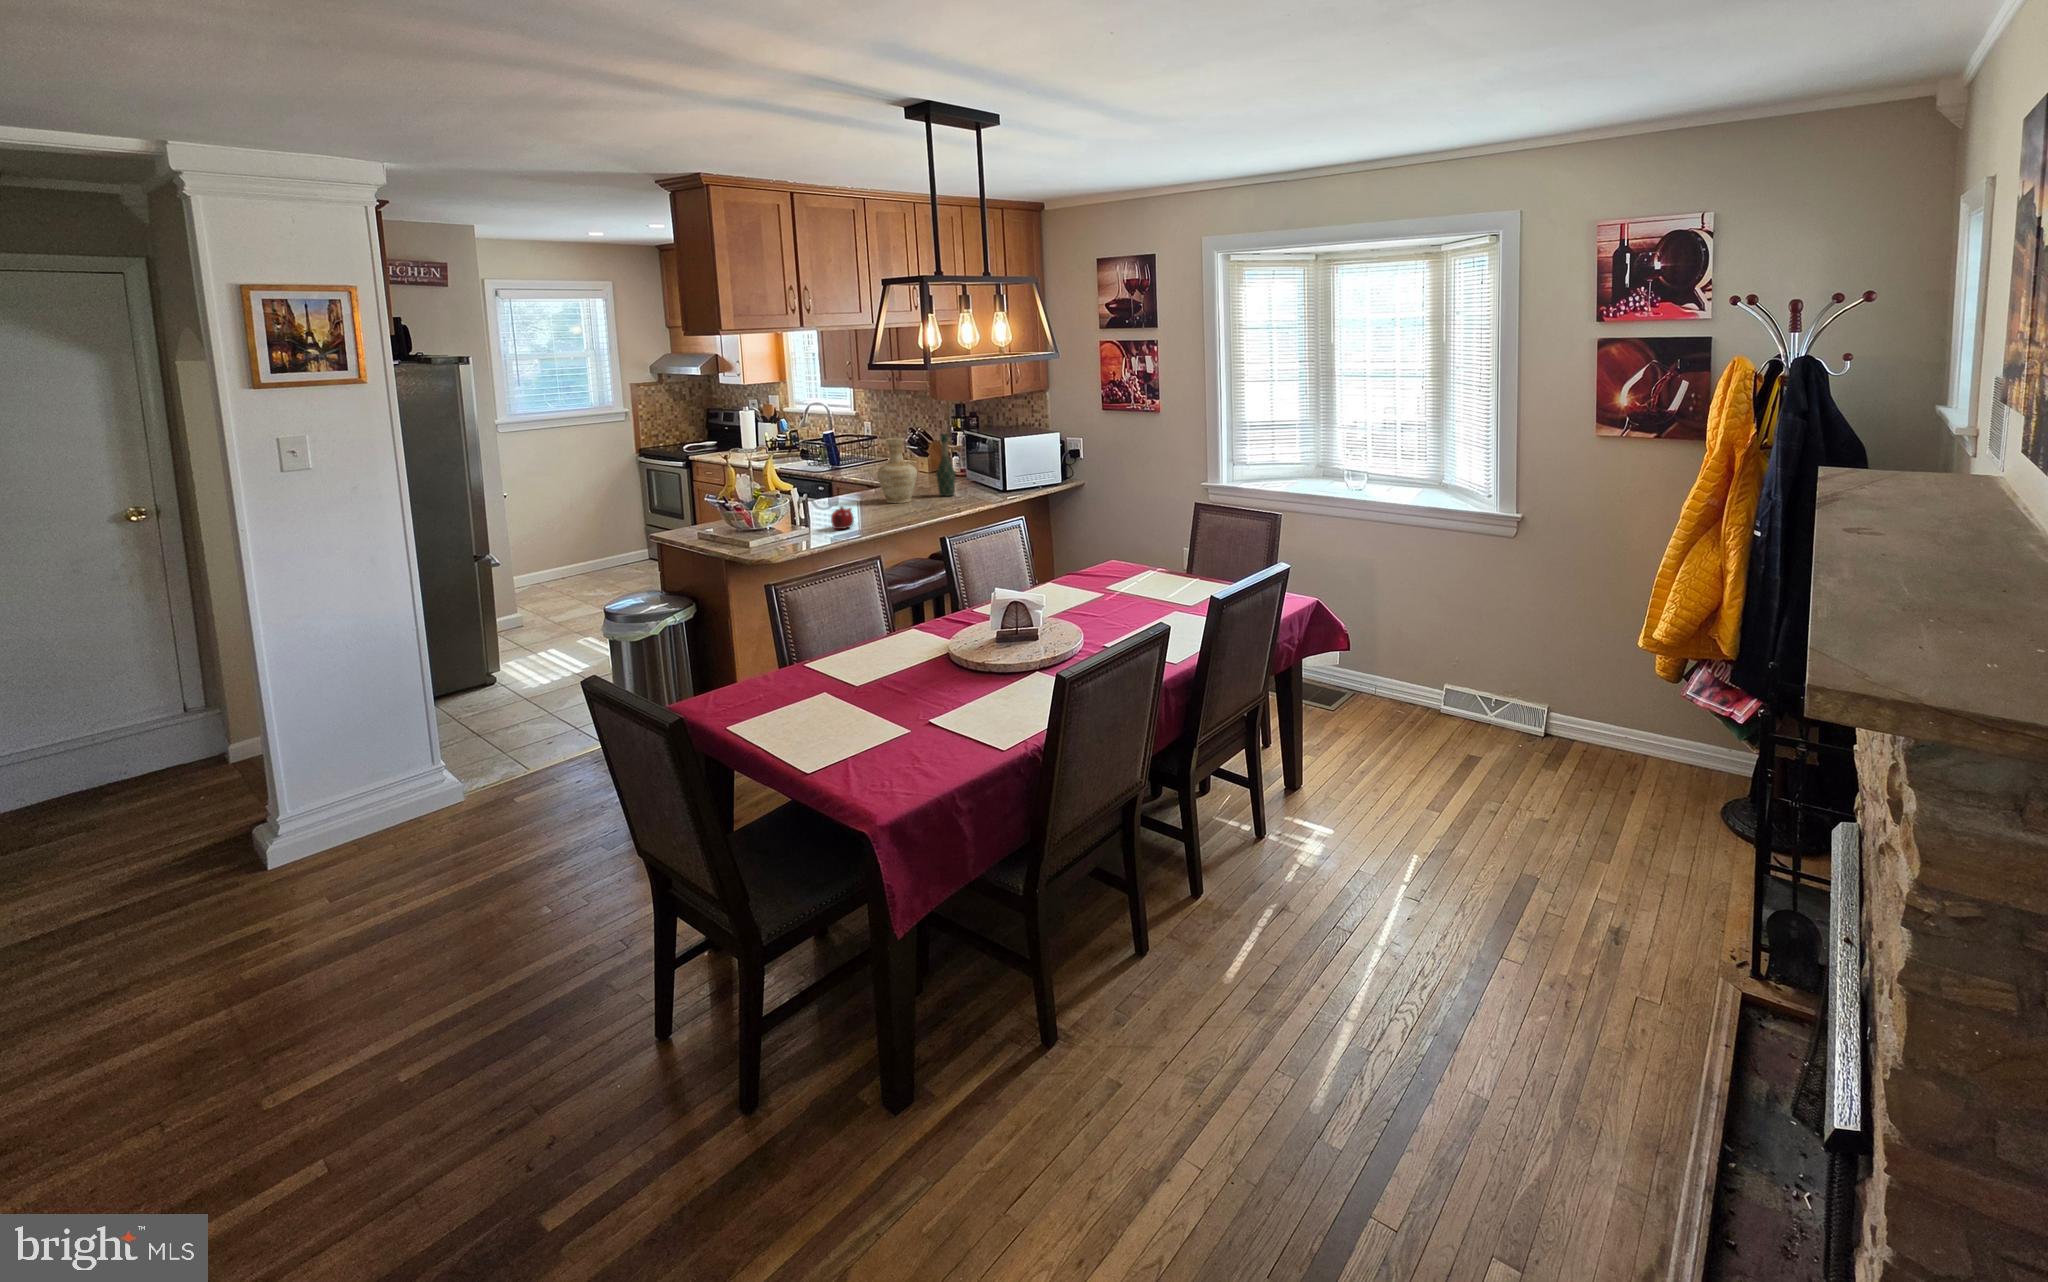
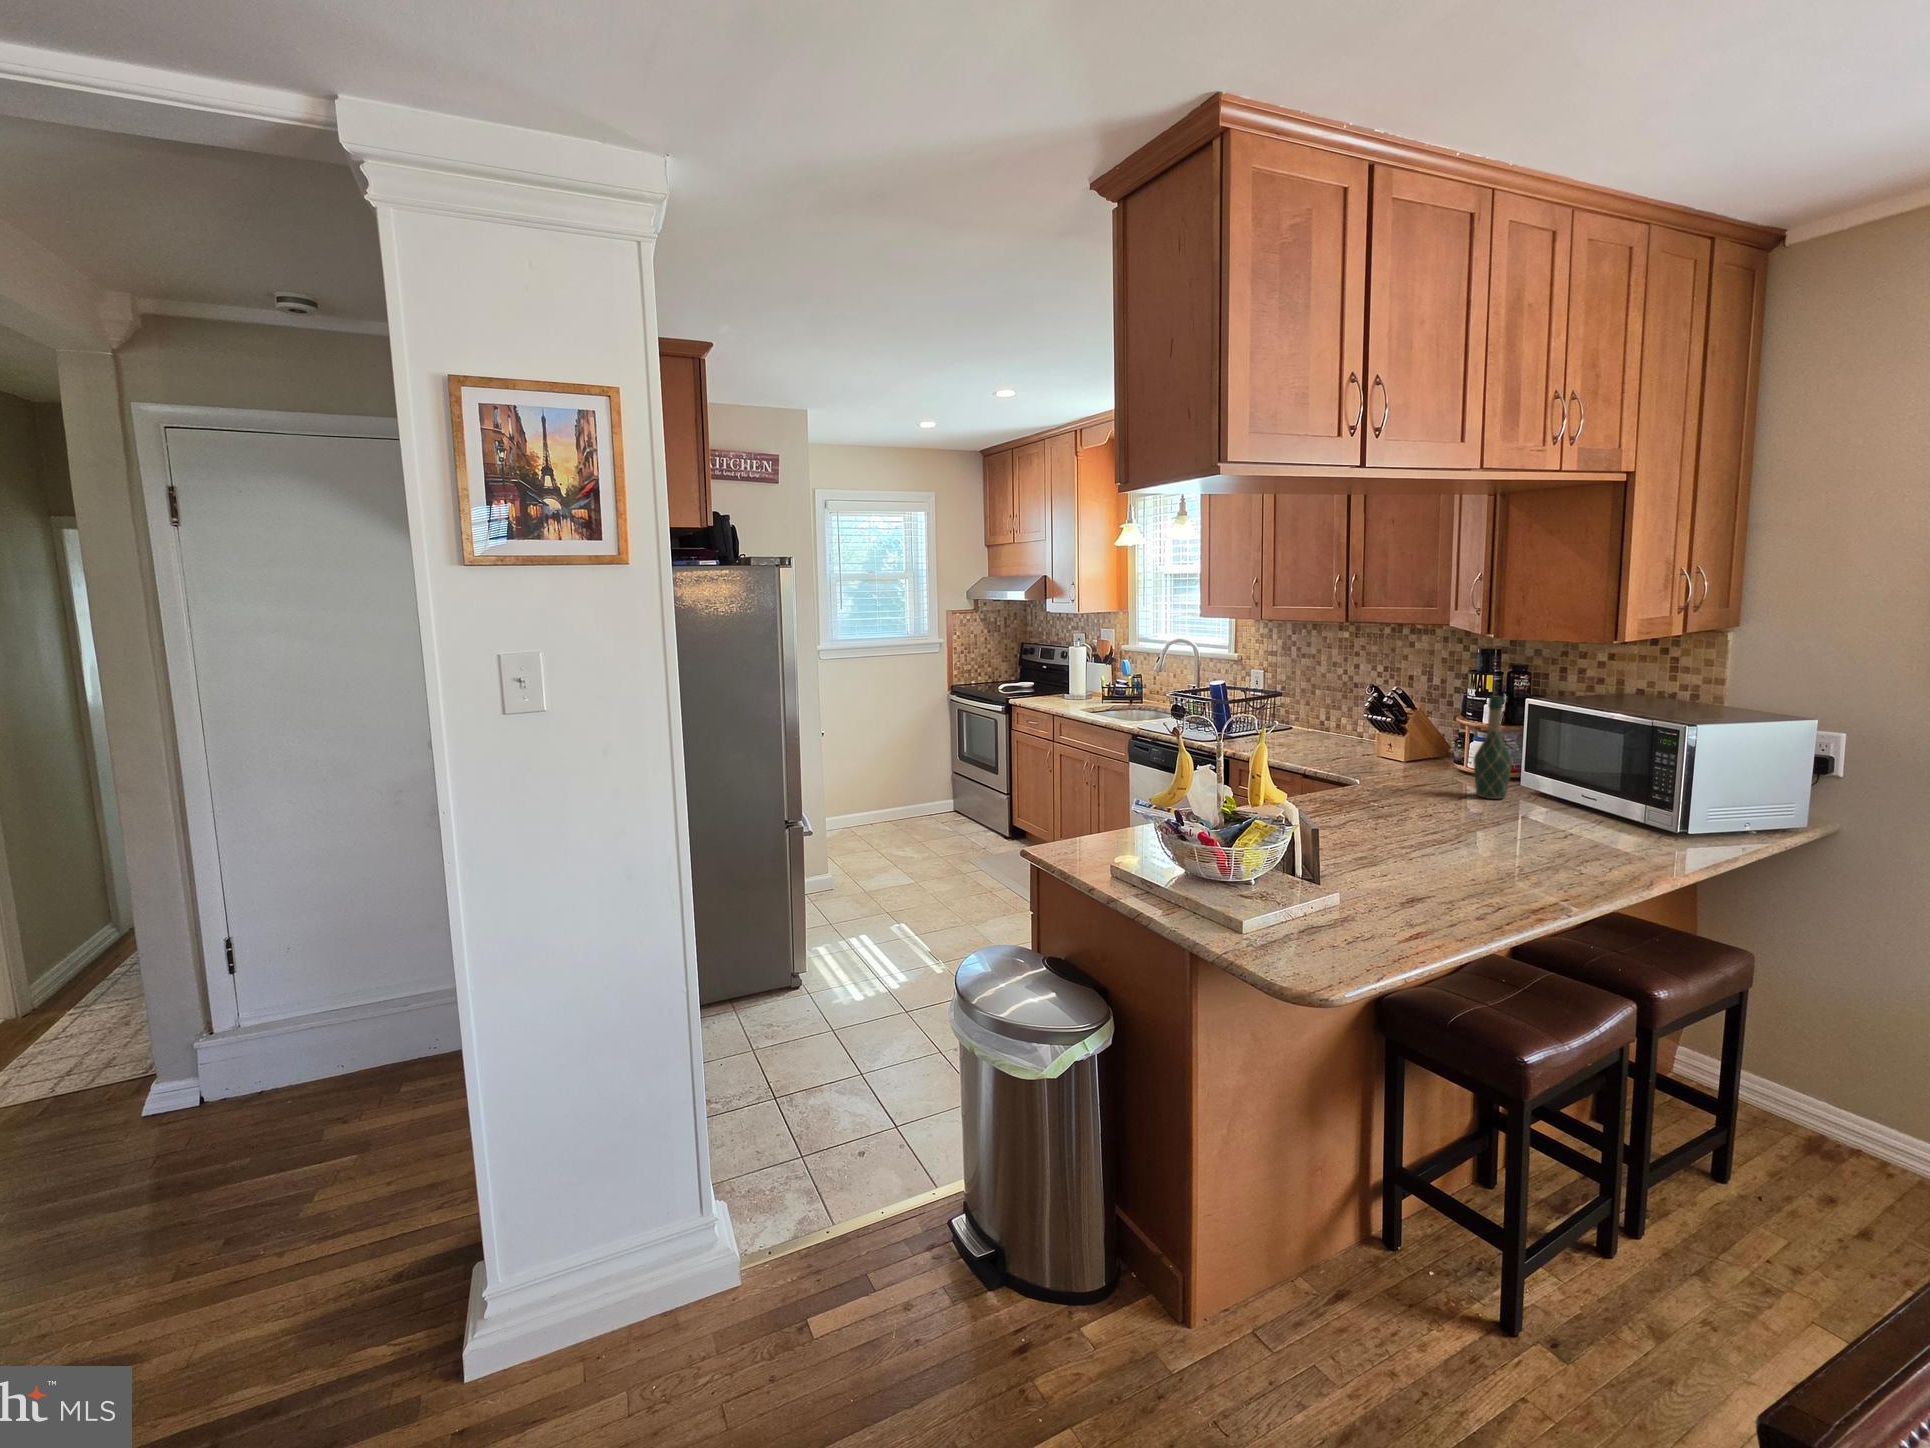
vase: present [877,438,917,503] -> none [1378,698,1453,806]
teapot: present [831,507,854,529] -> none [1370,825,1417,870]

